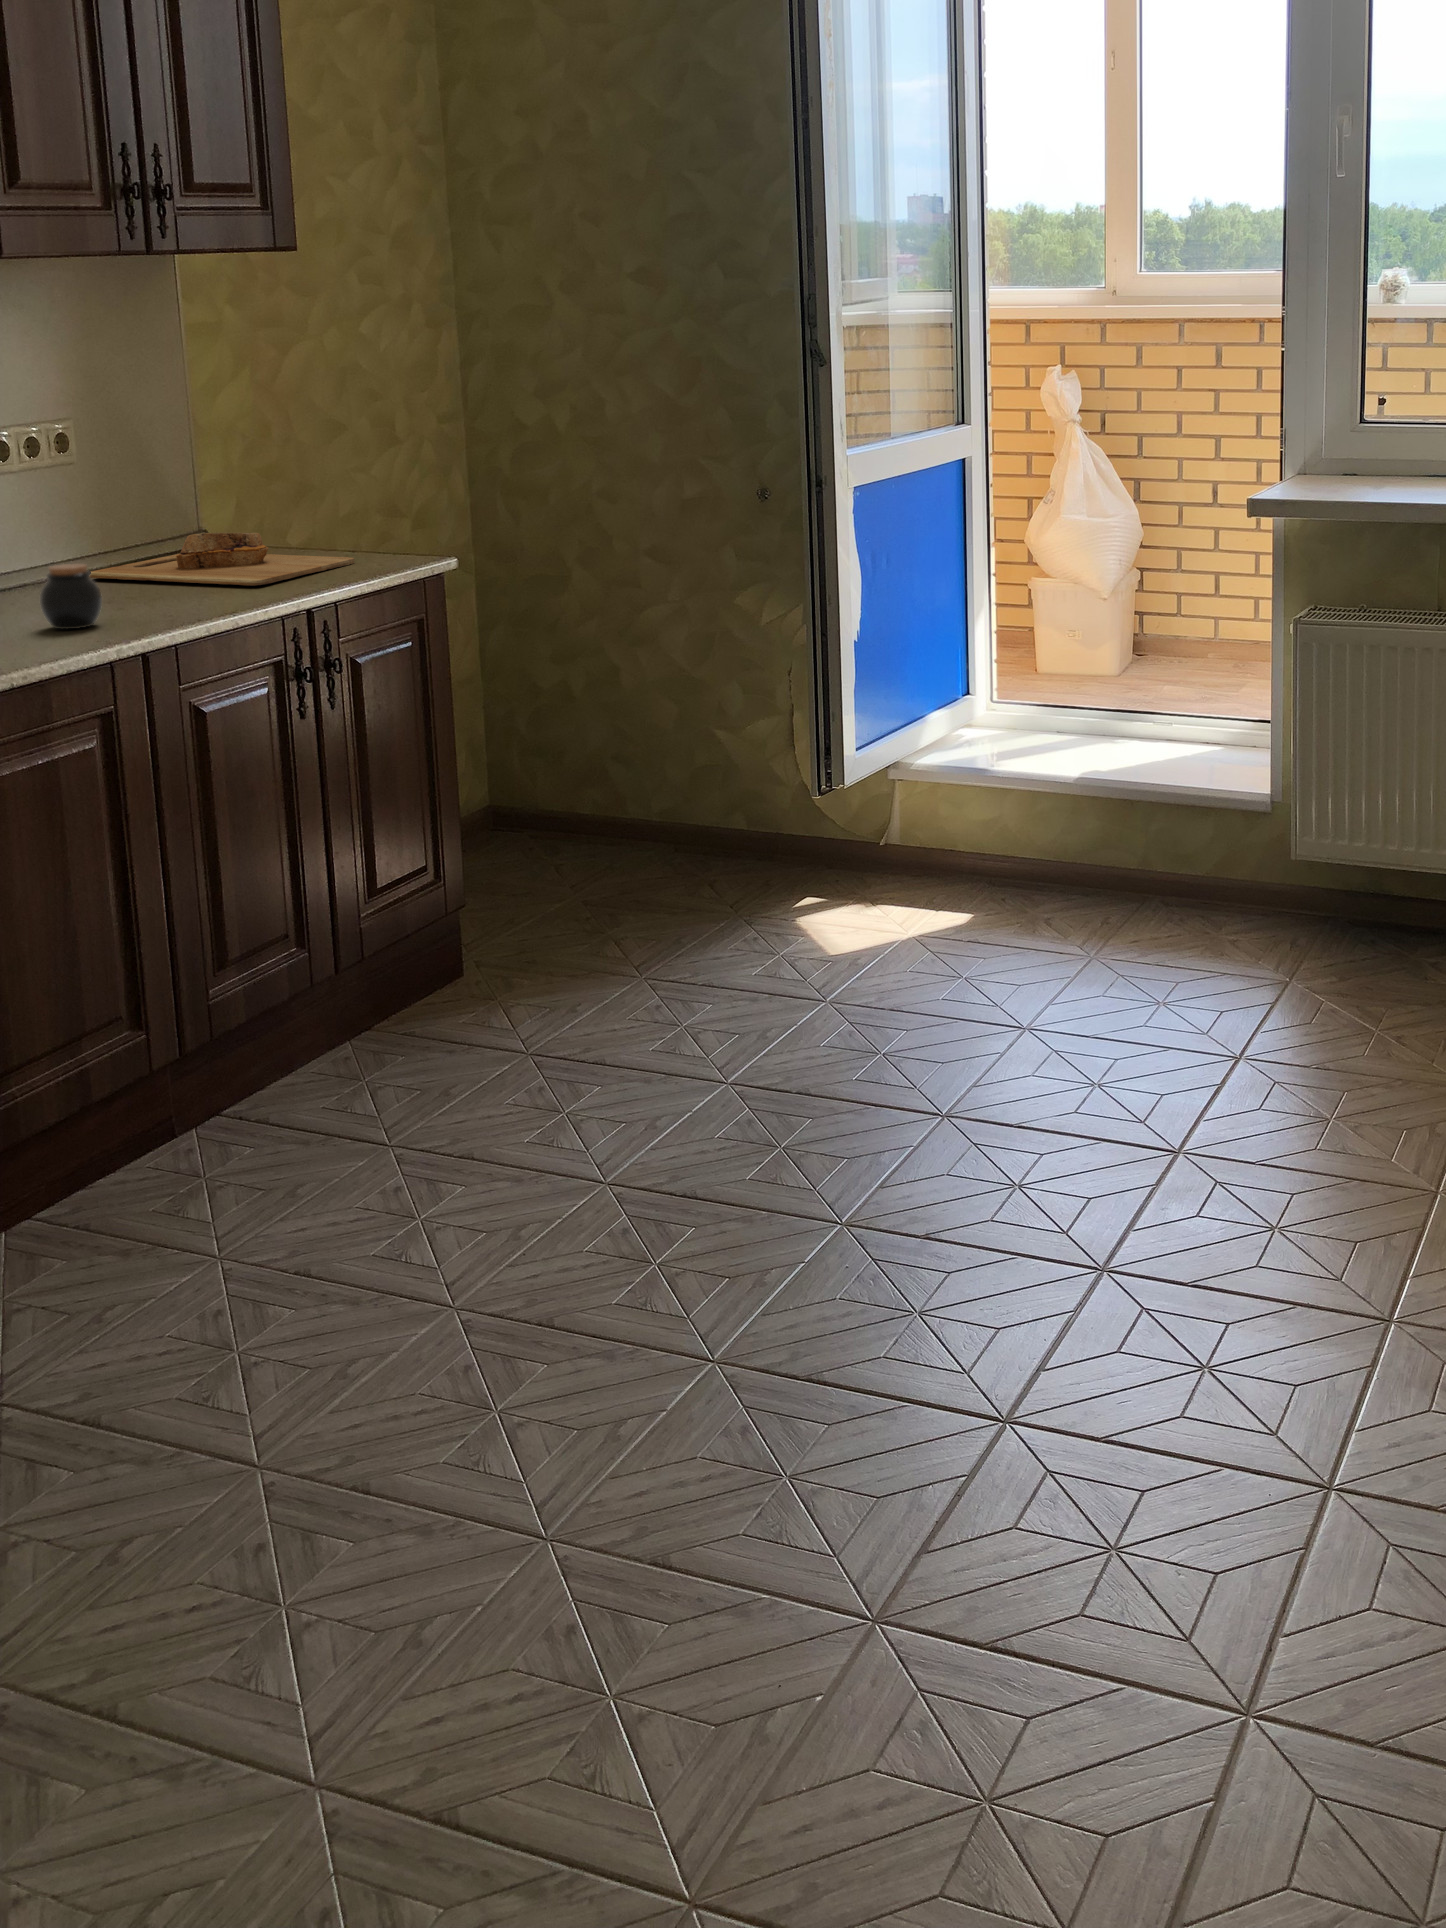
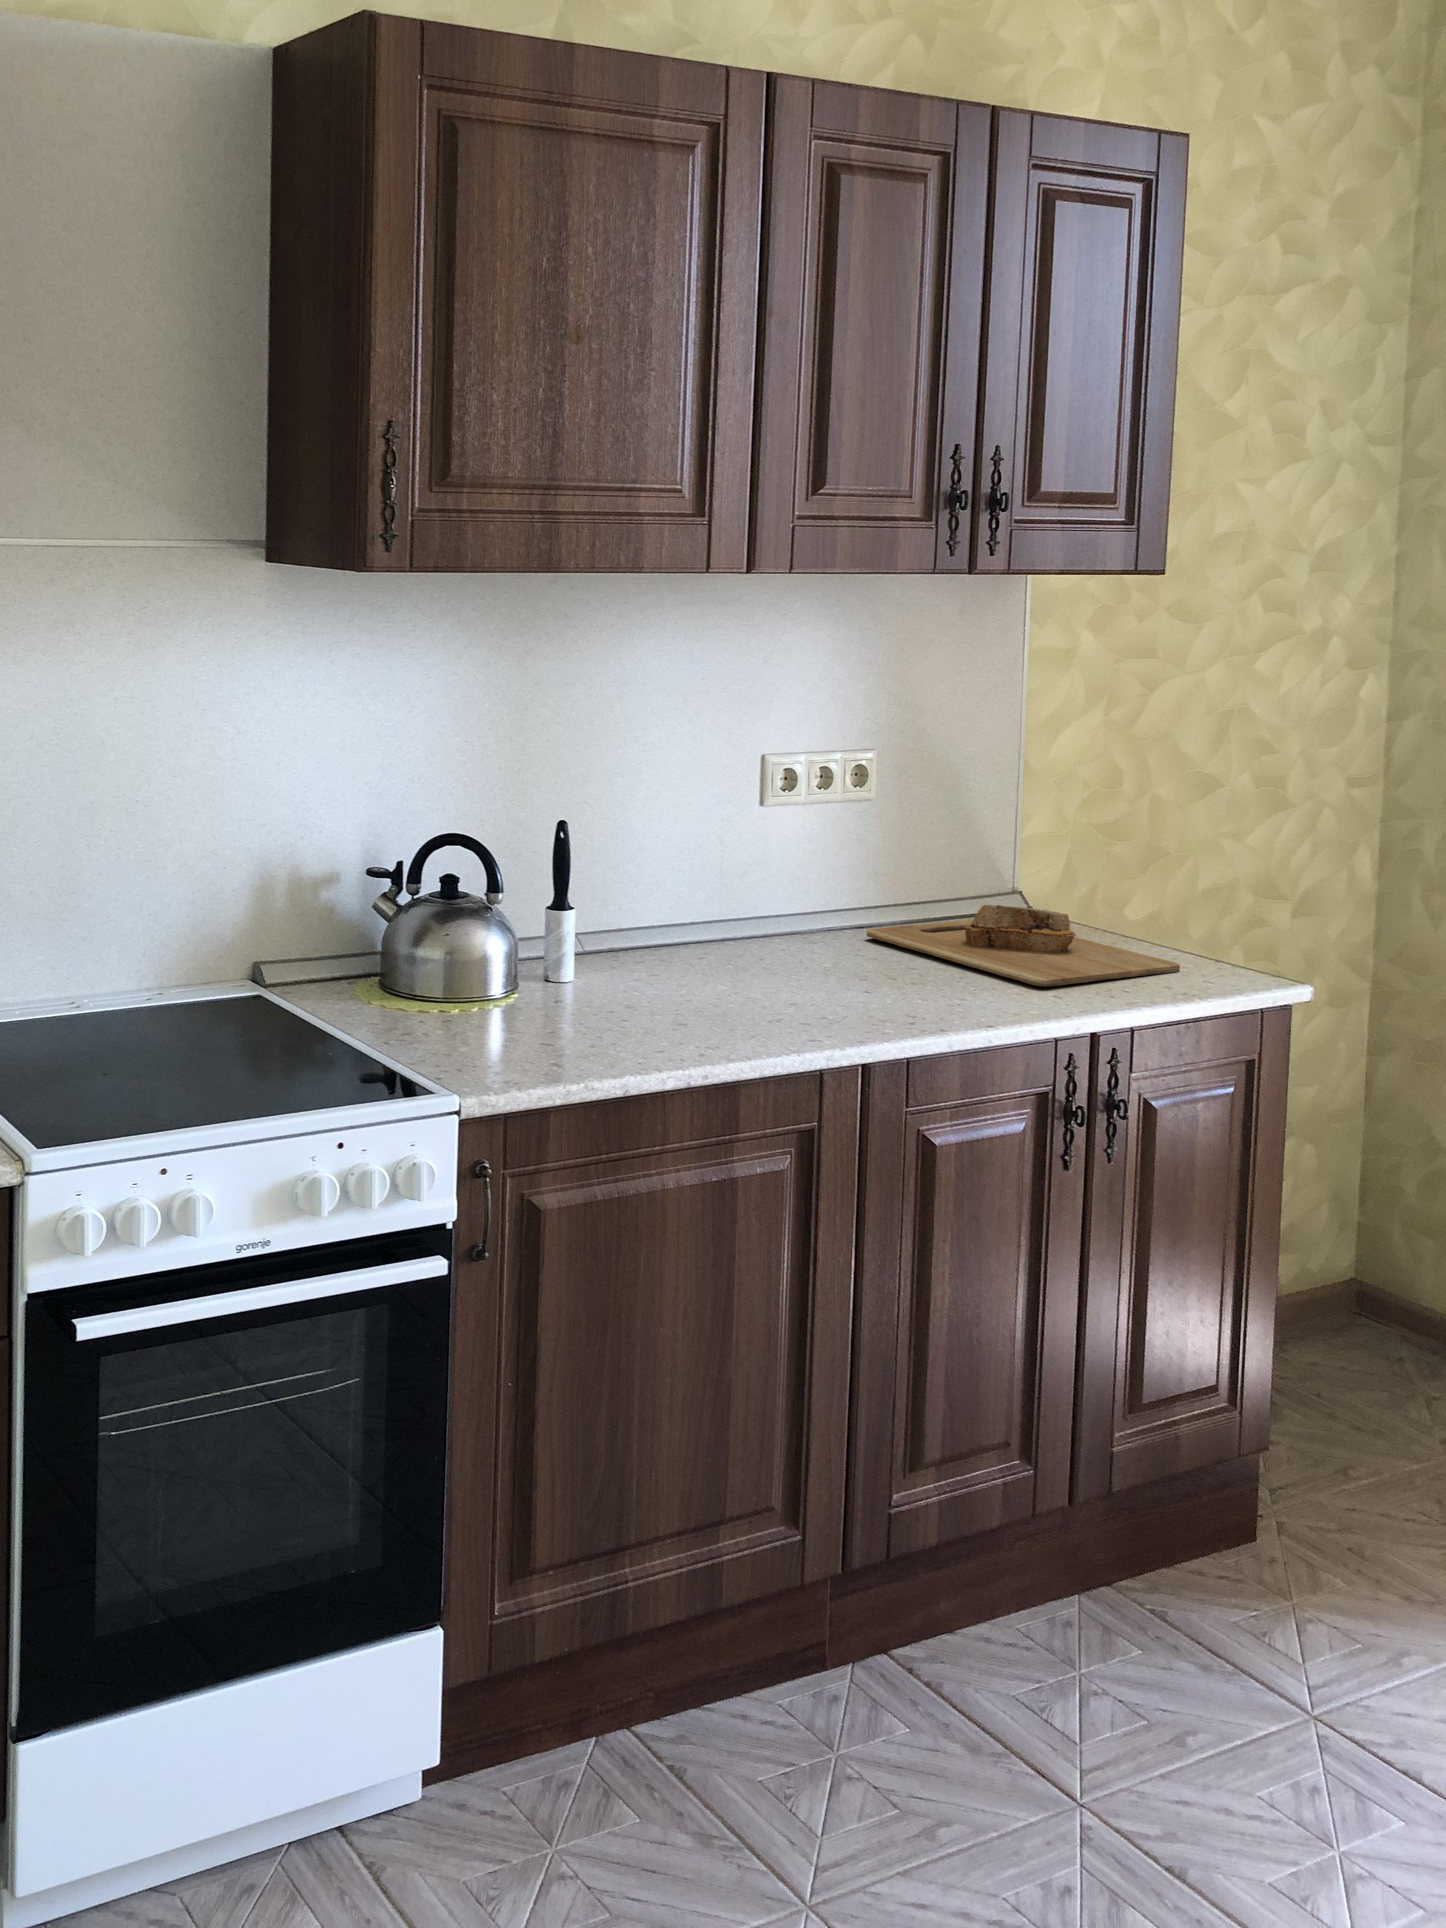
jar: present [40,564,102,629] -> none [772,933,840,1013]

